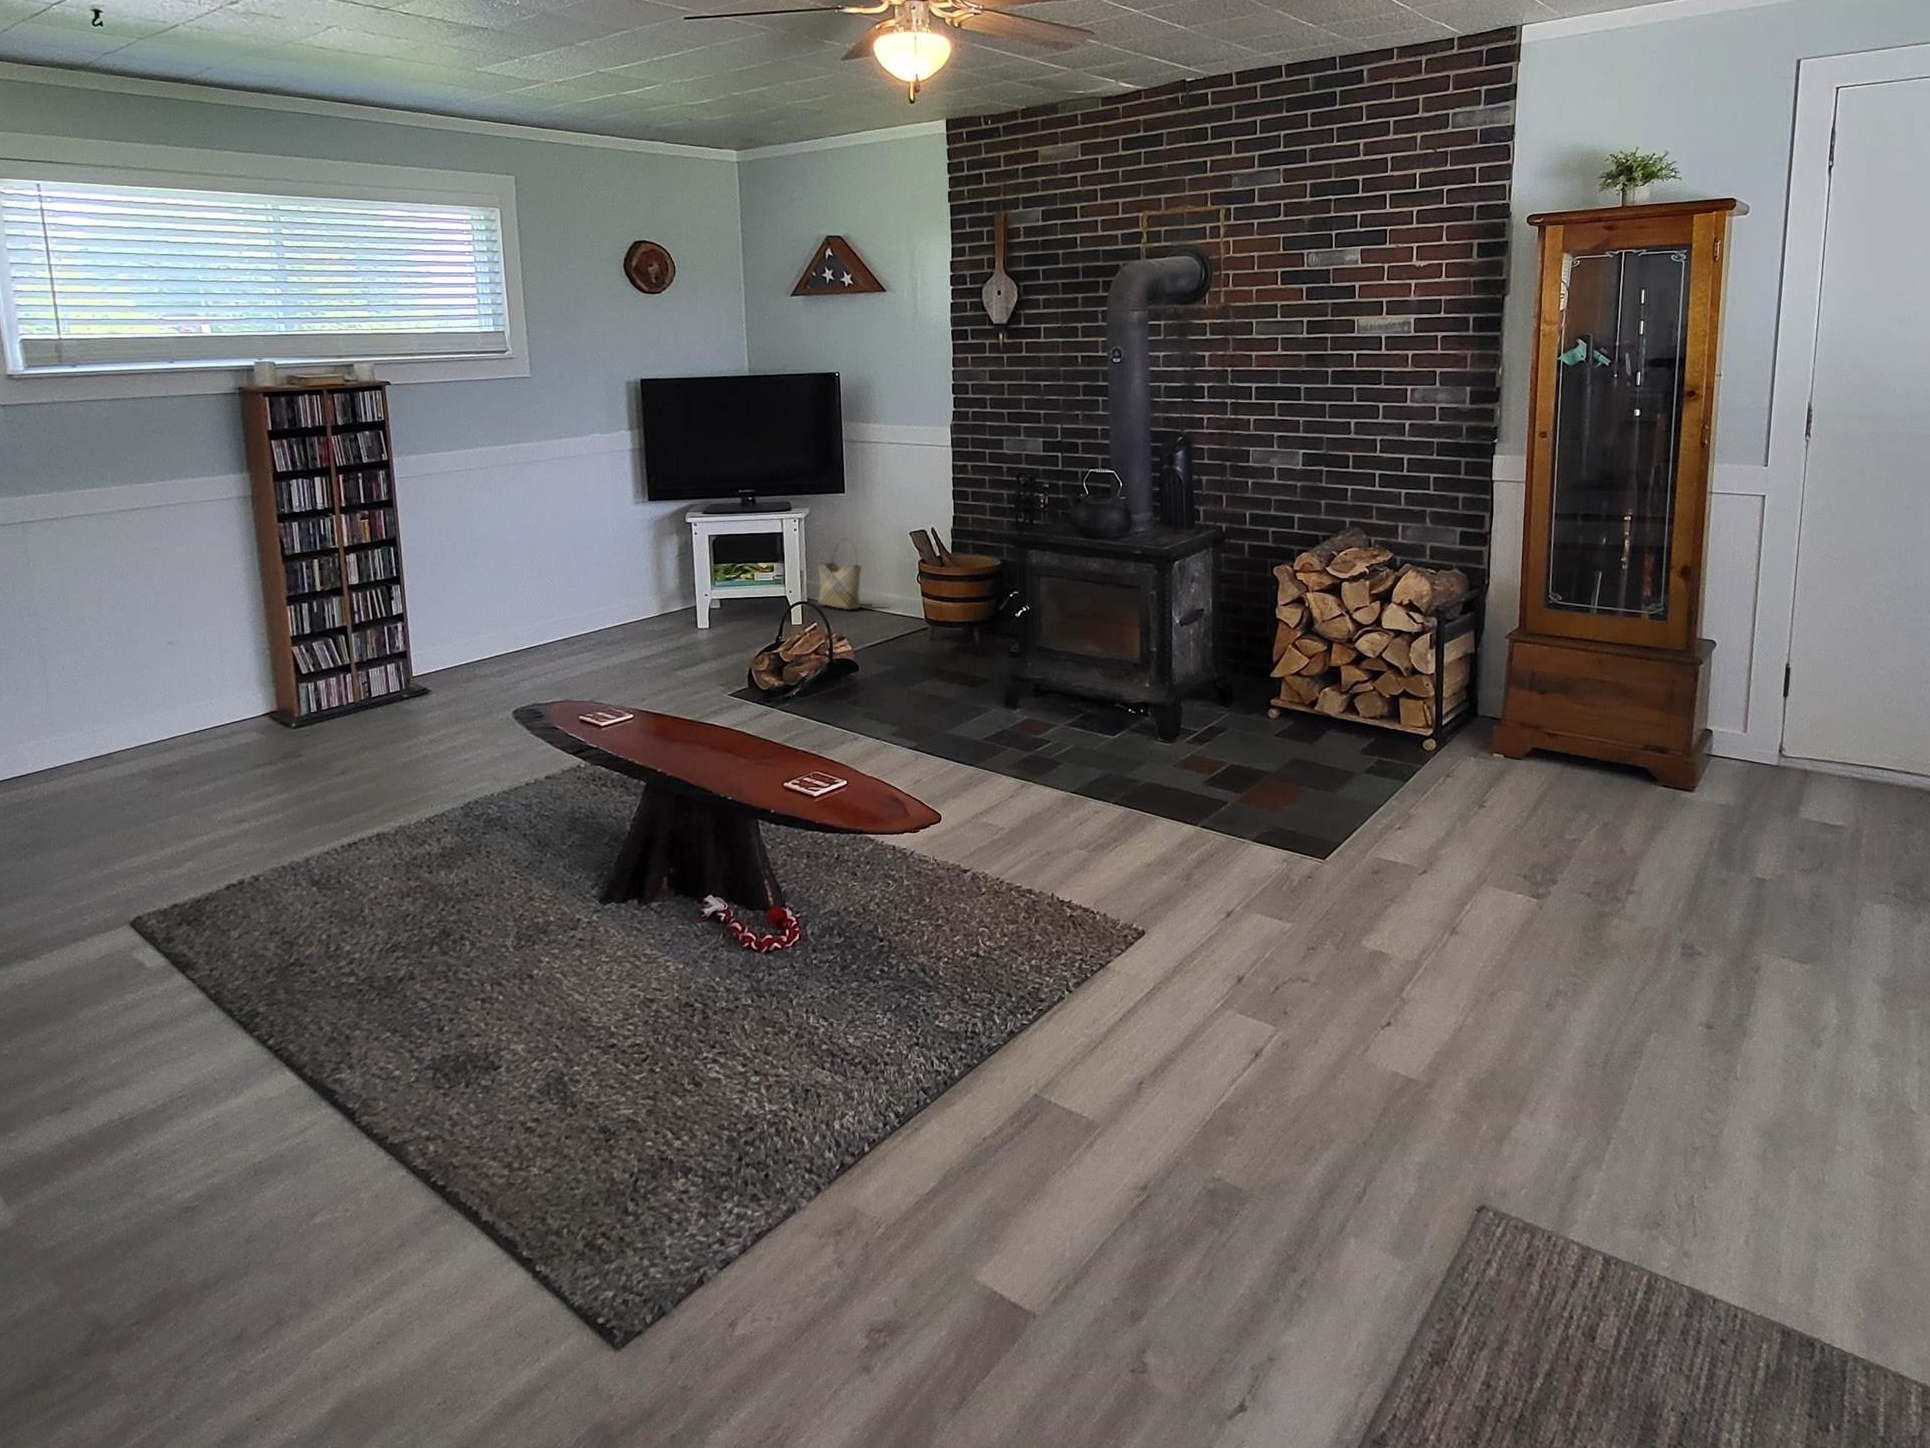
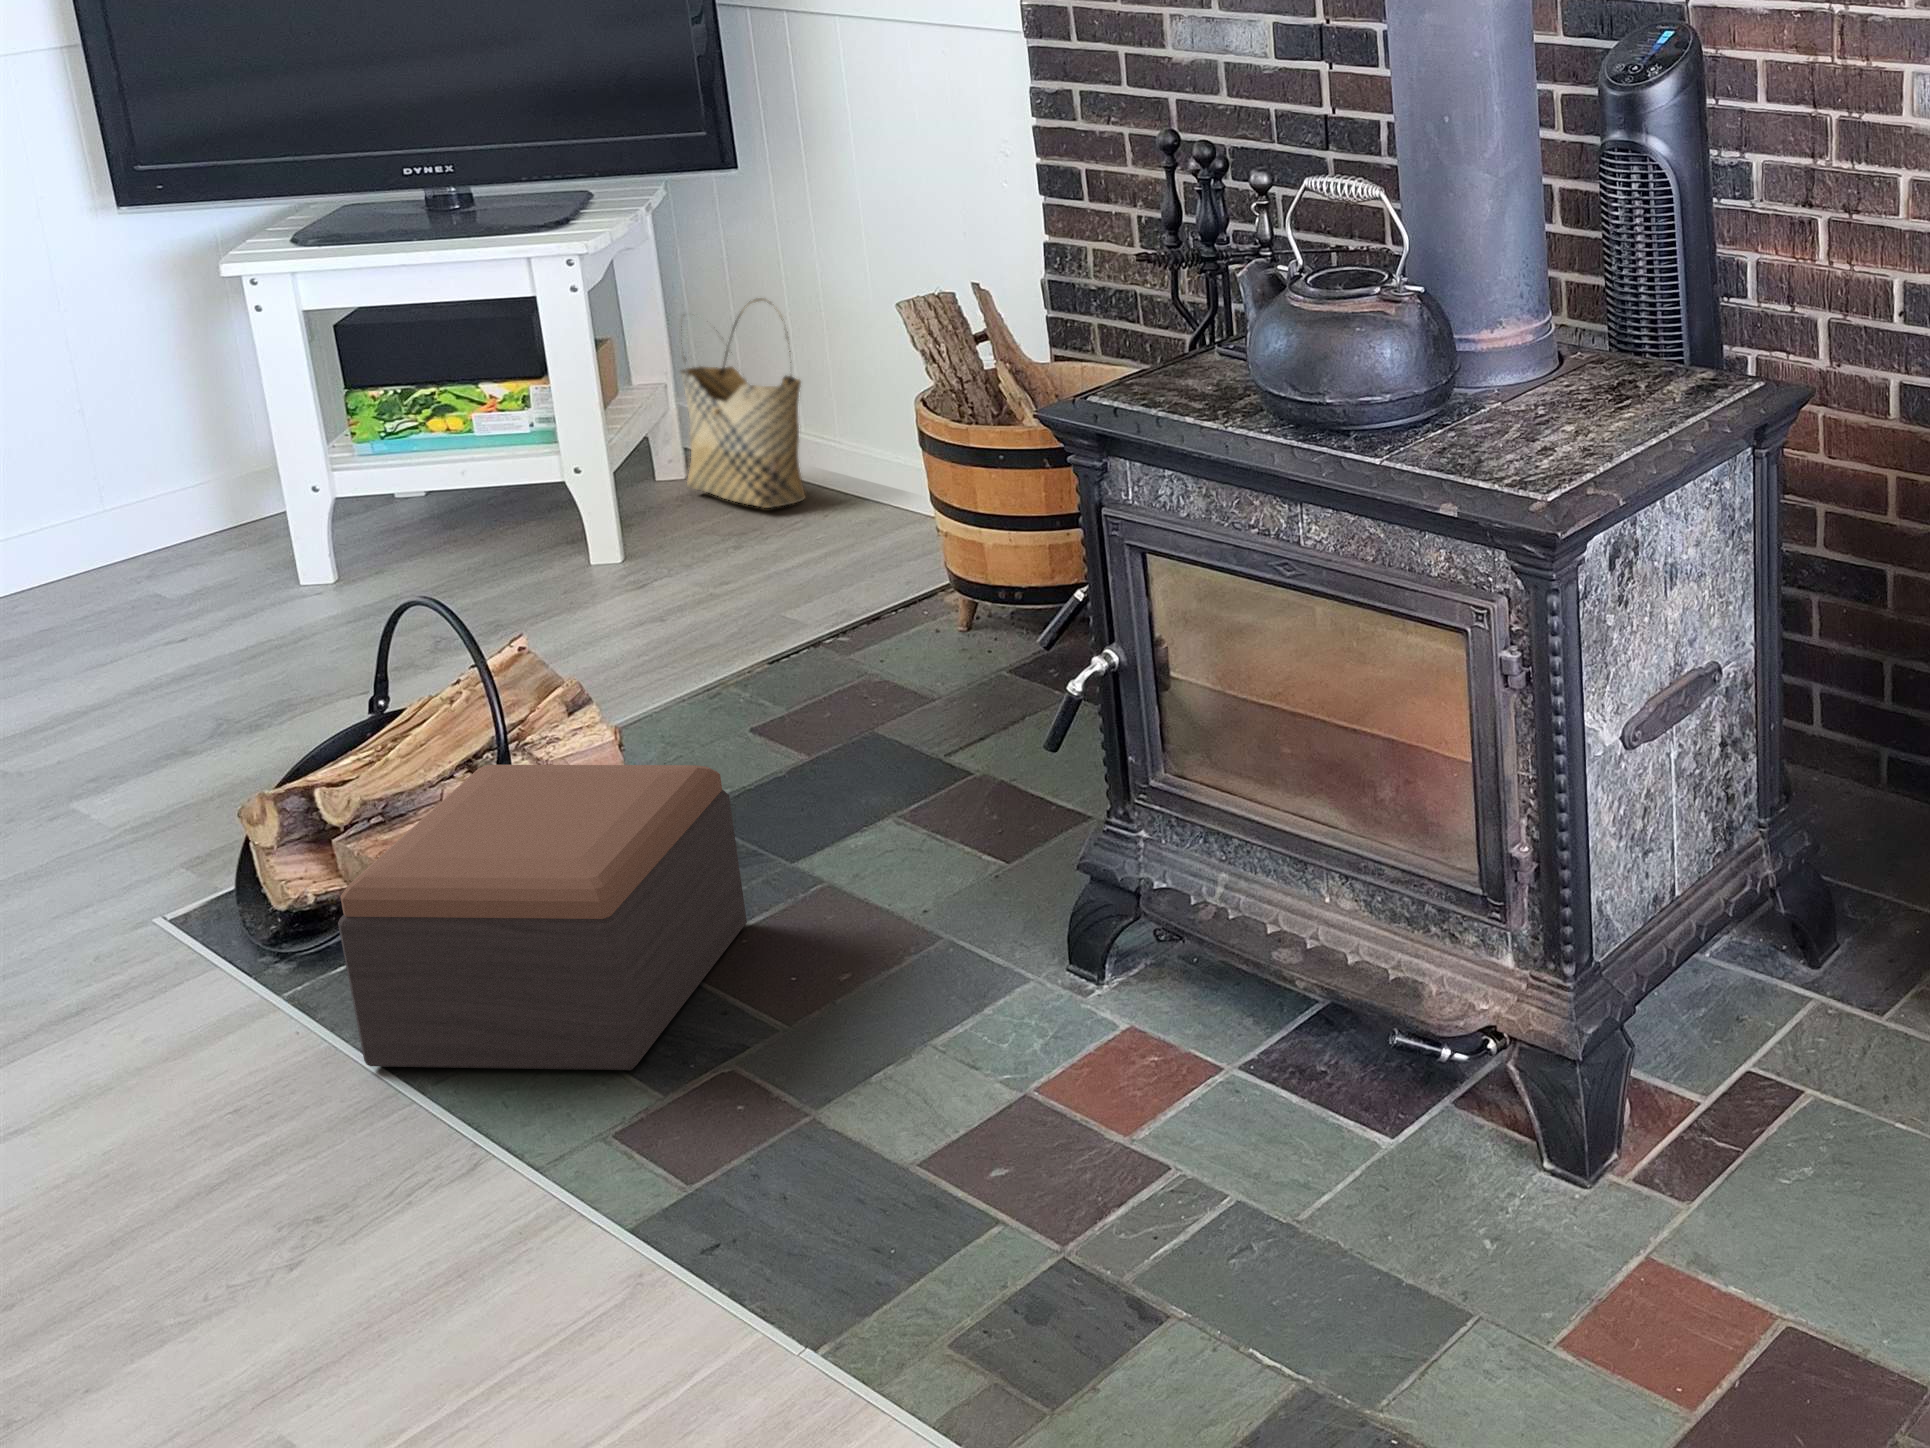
footstool: none [816,647,908,723] -> present [338,765,747,1070]

